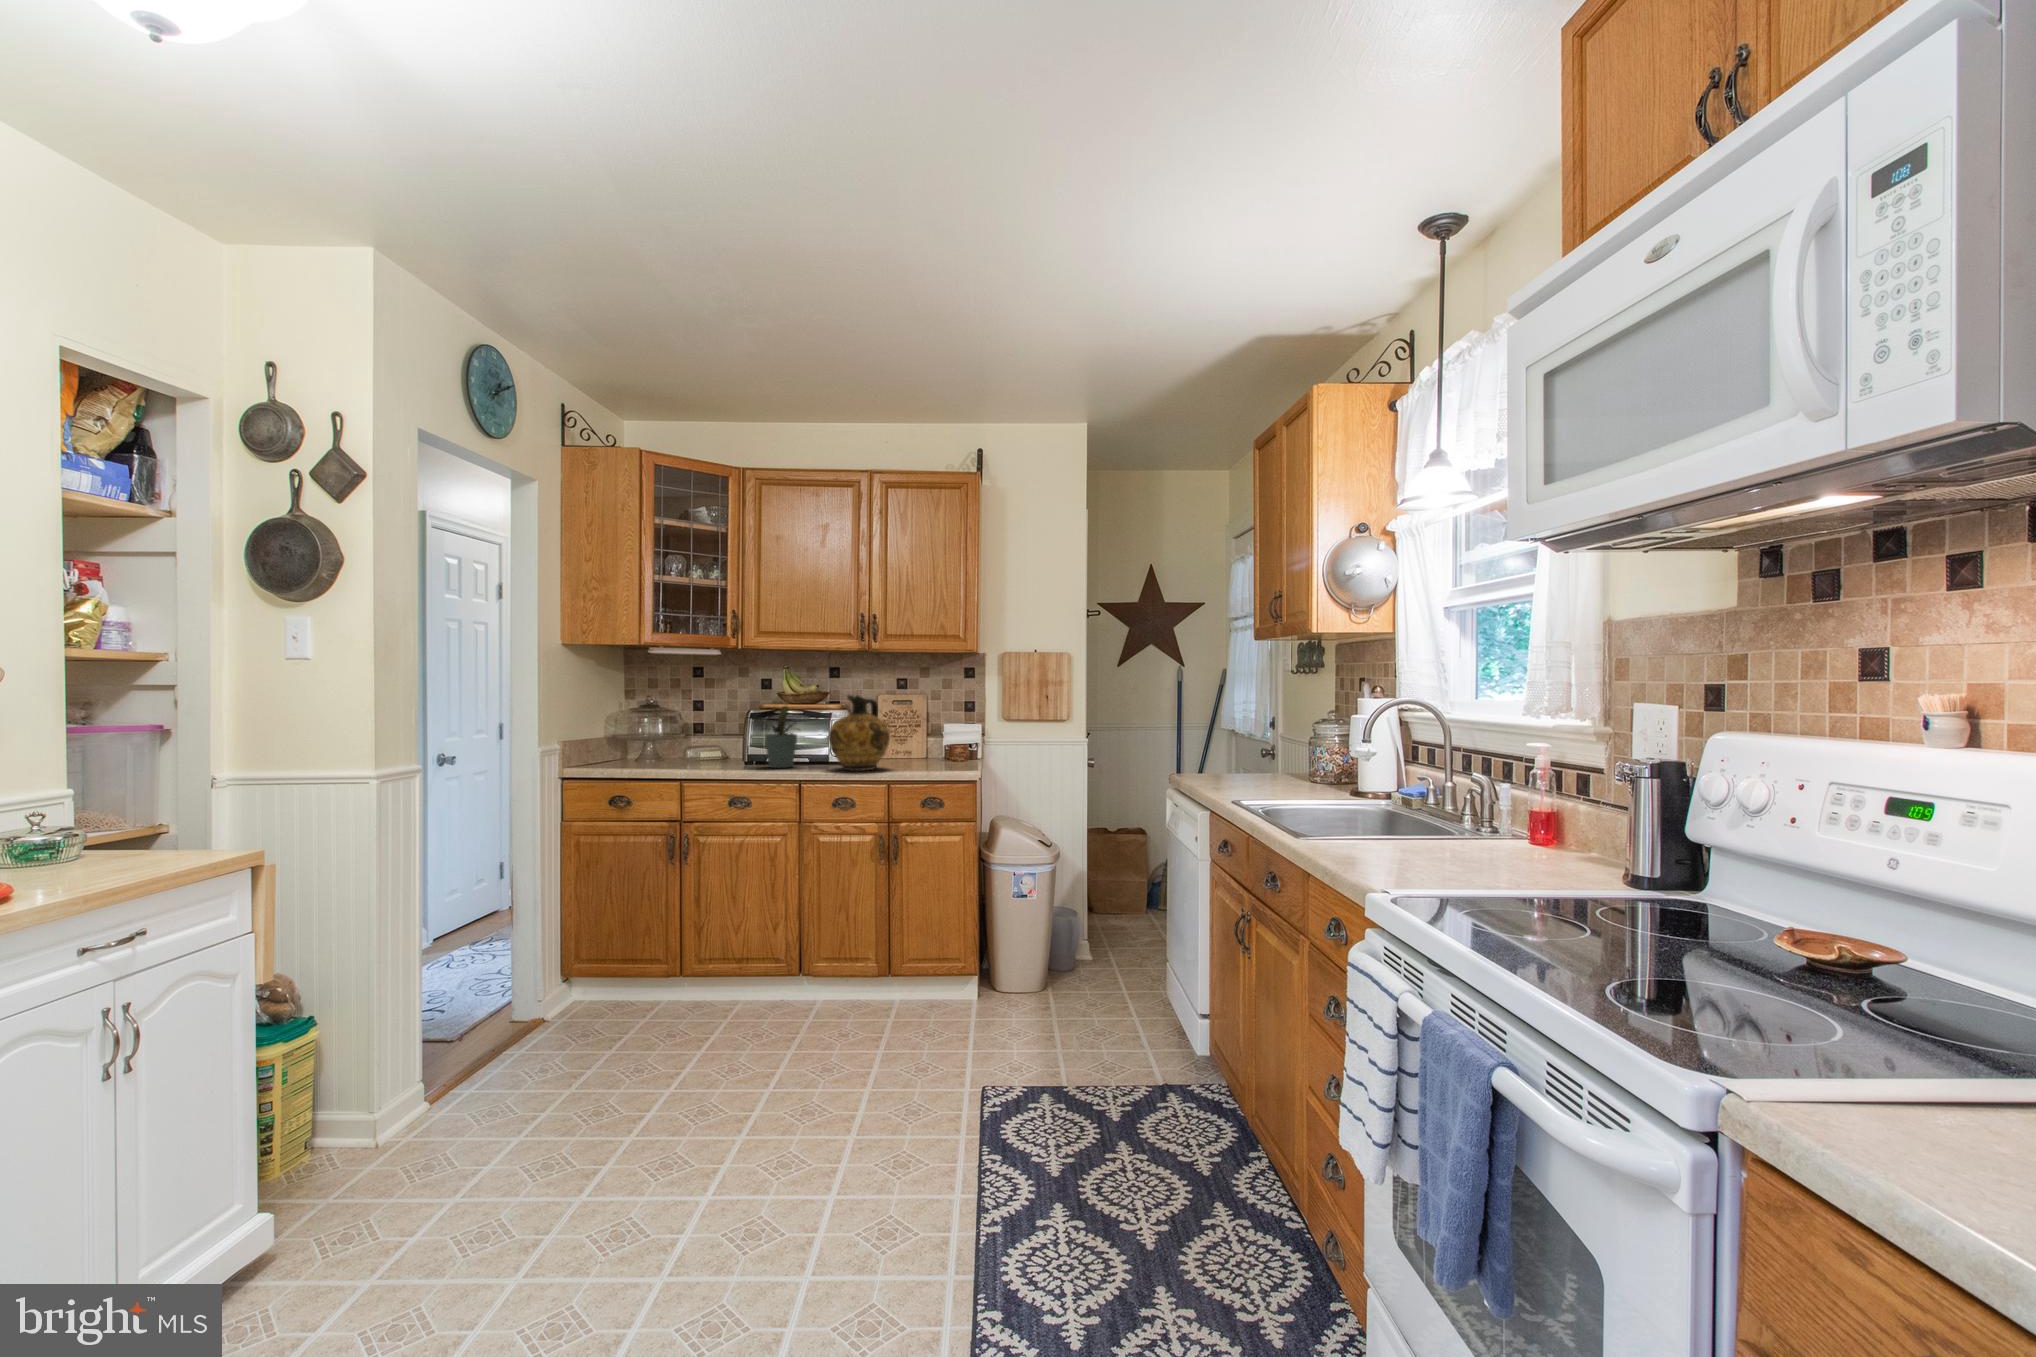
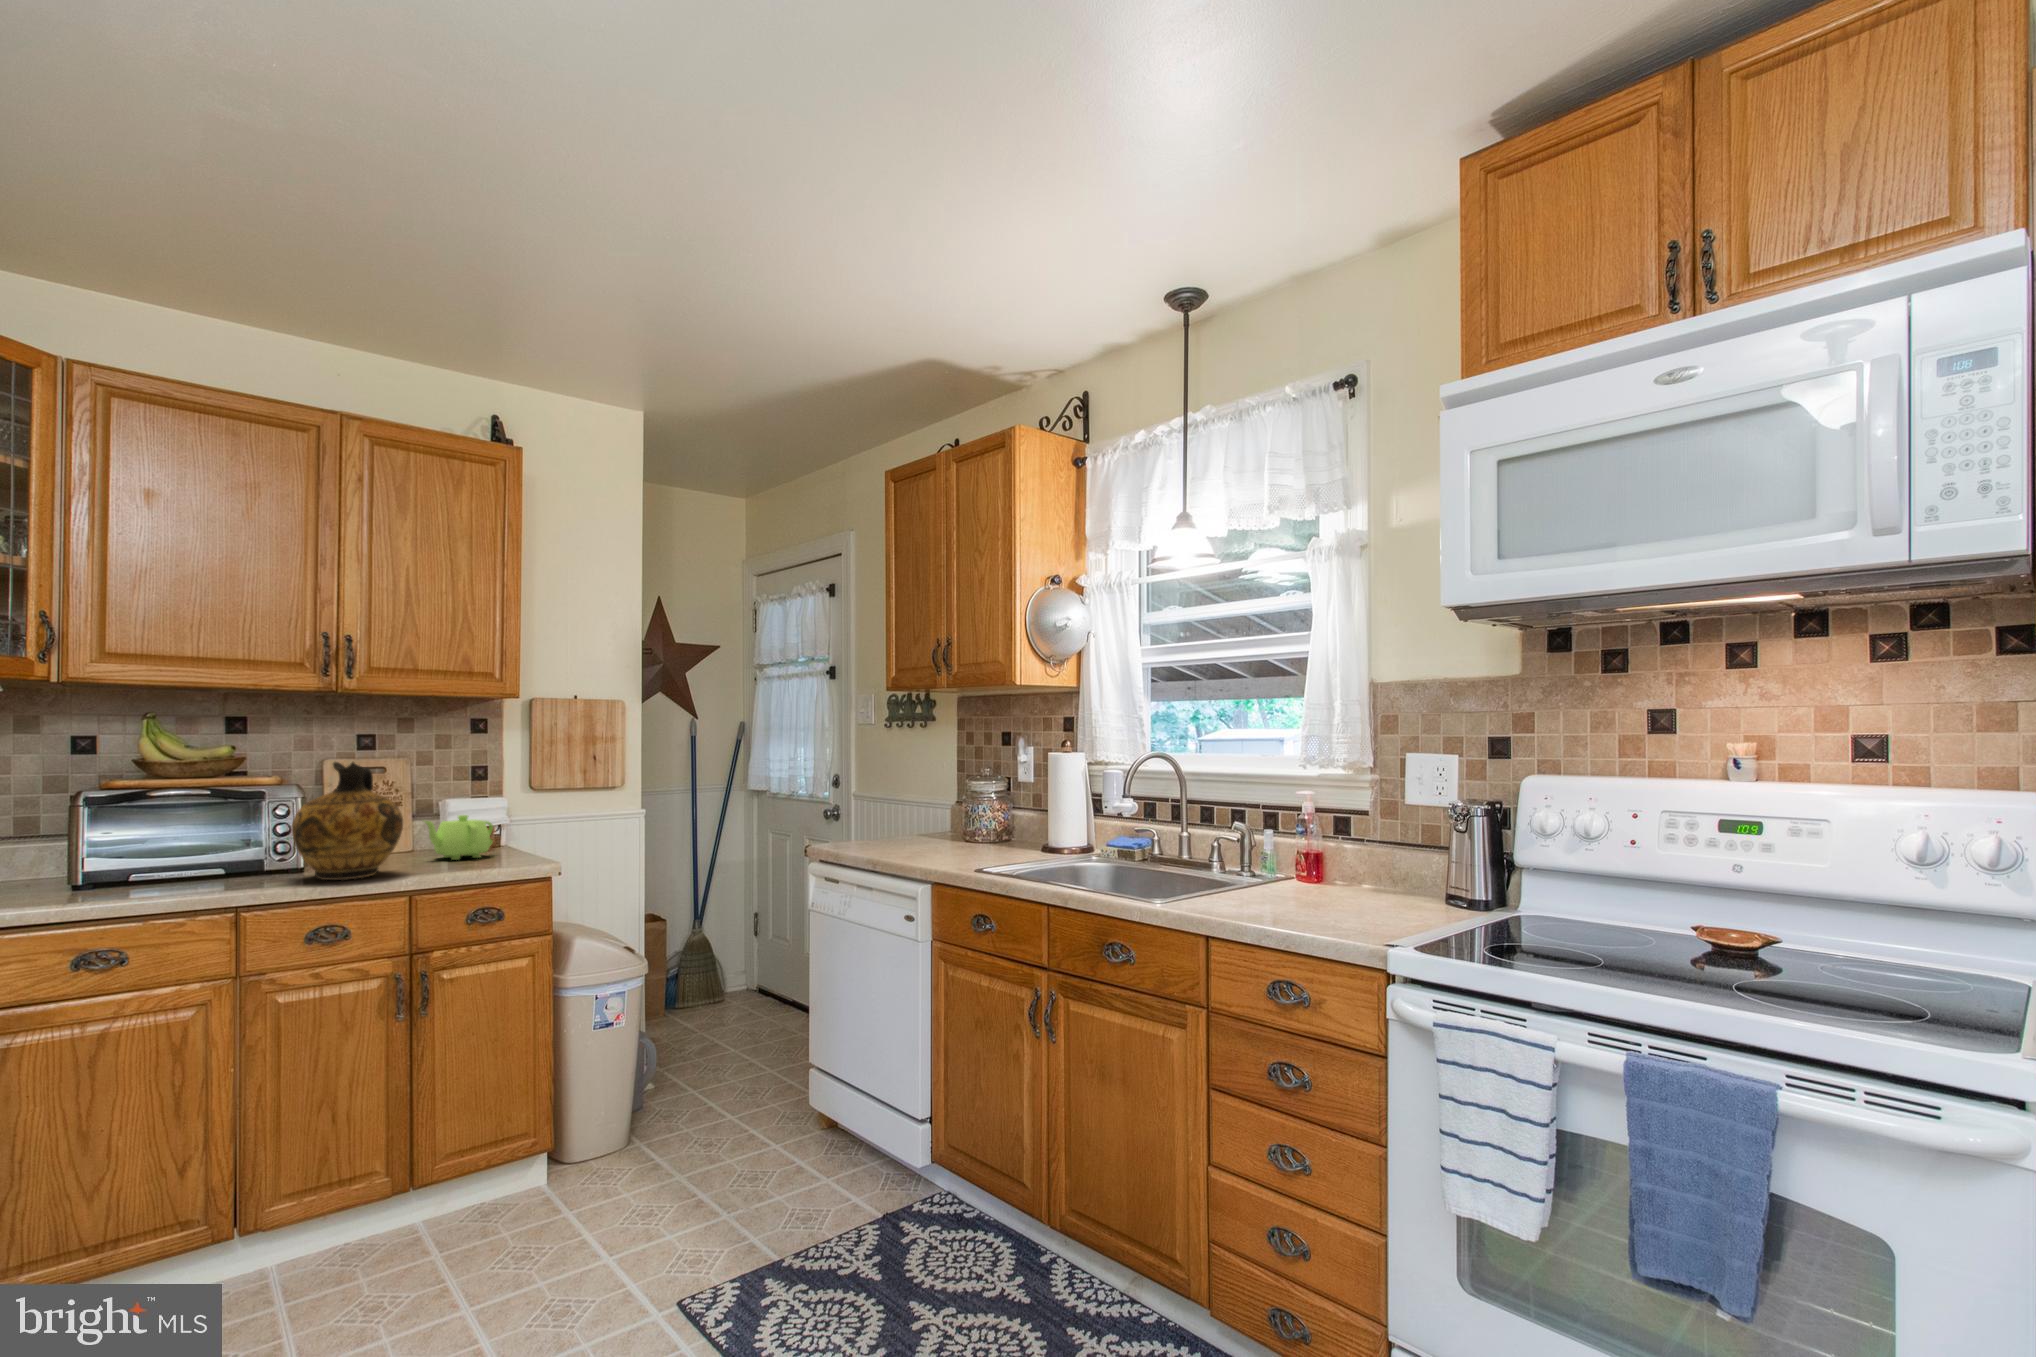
potted plant: present [765,706,800,768] -> none [131,783,232,888]
teapot: none [914,735,961,765] -> present [425,815,493,860]

